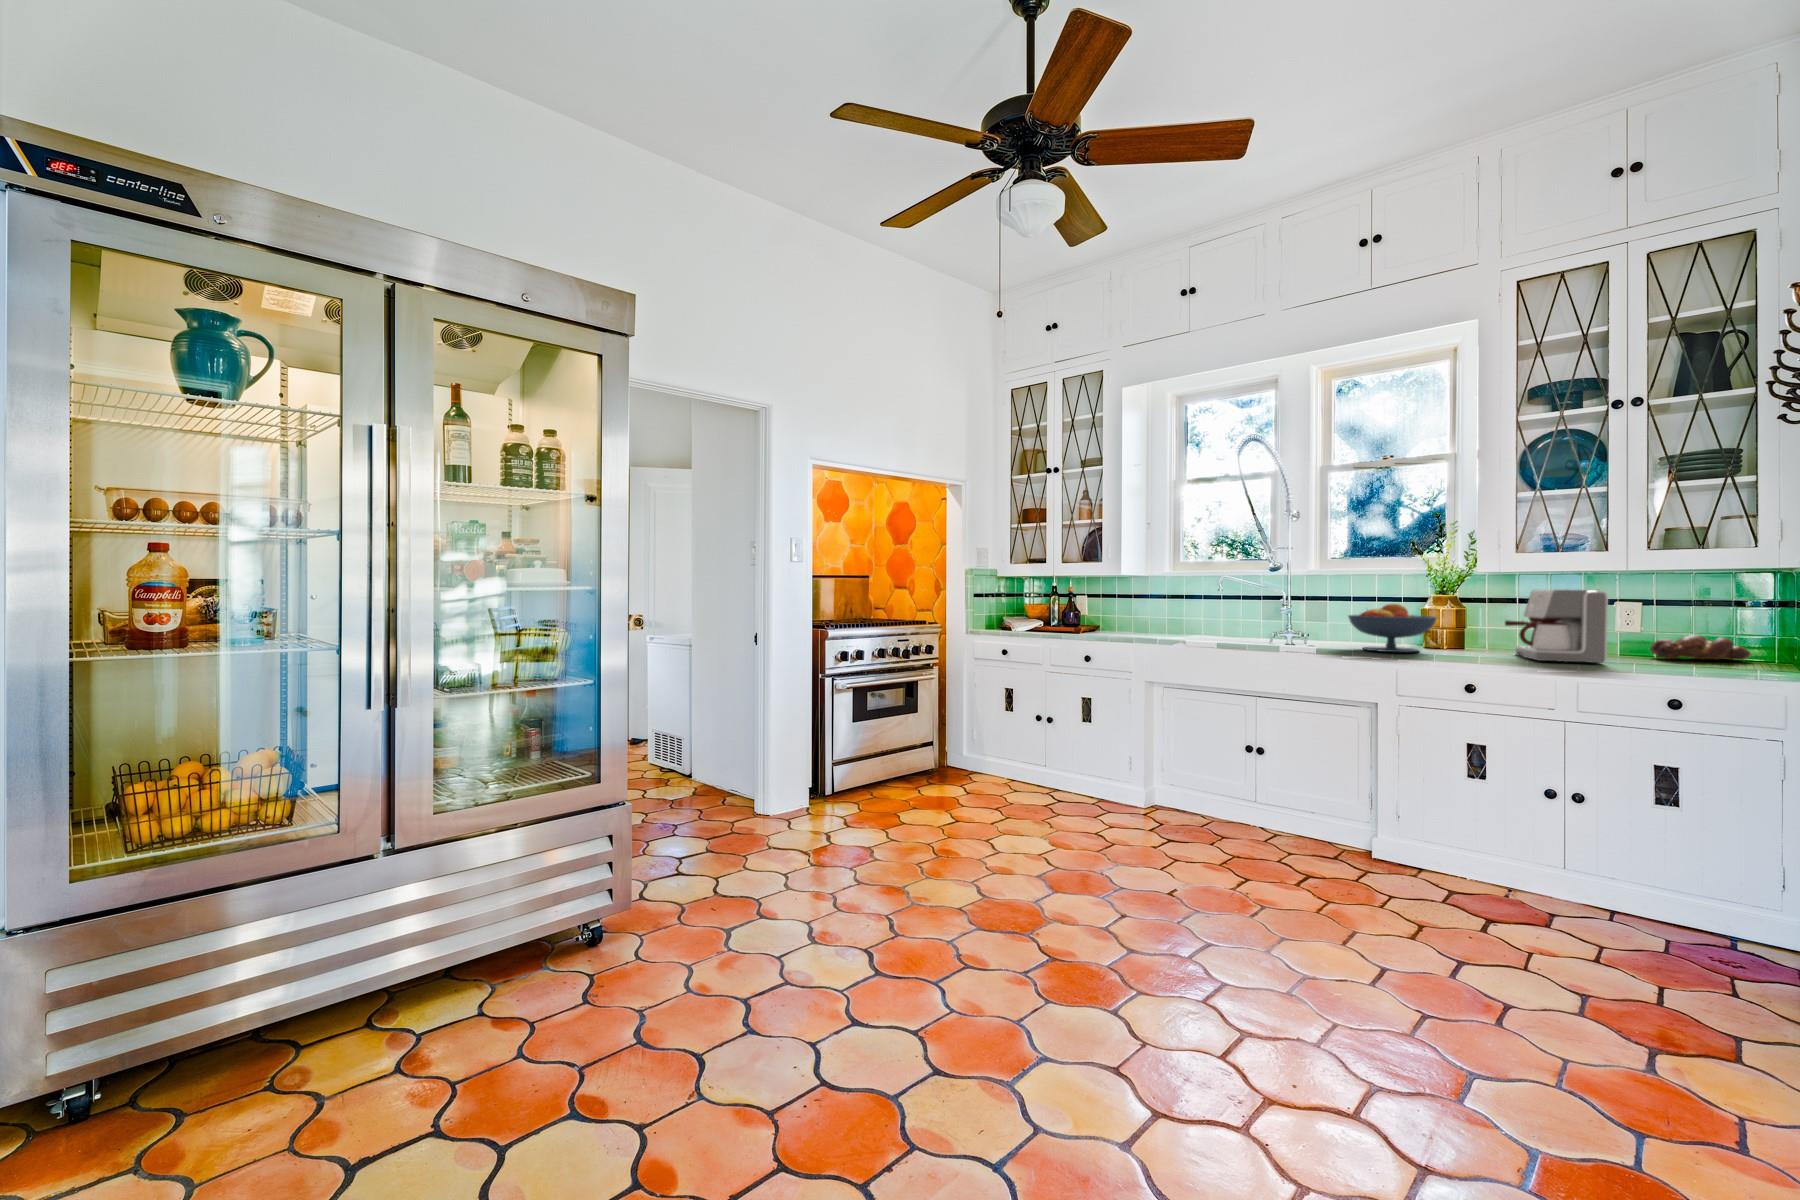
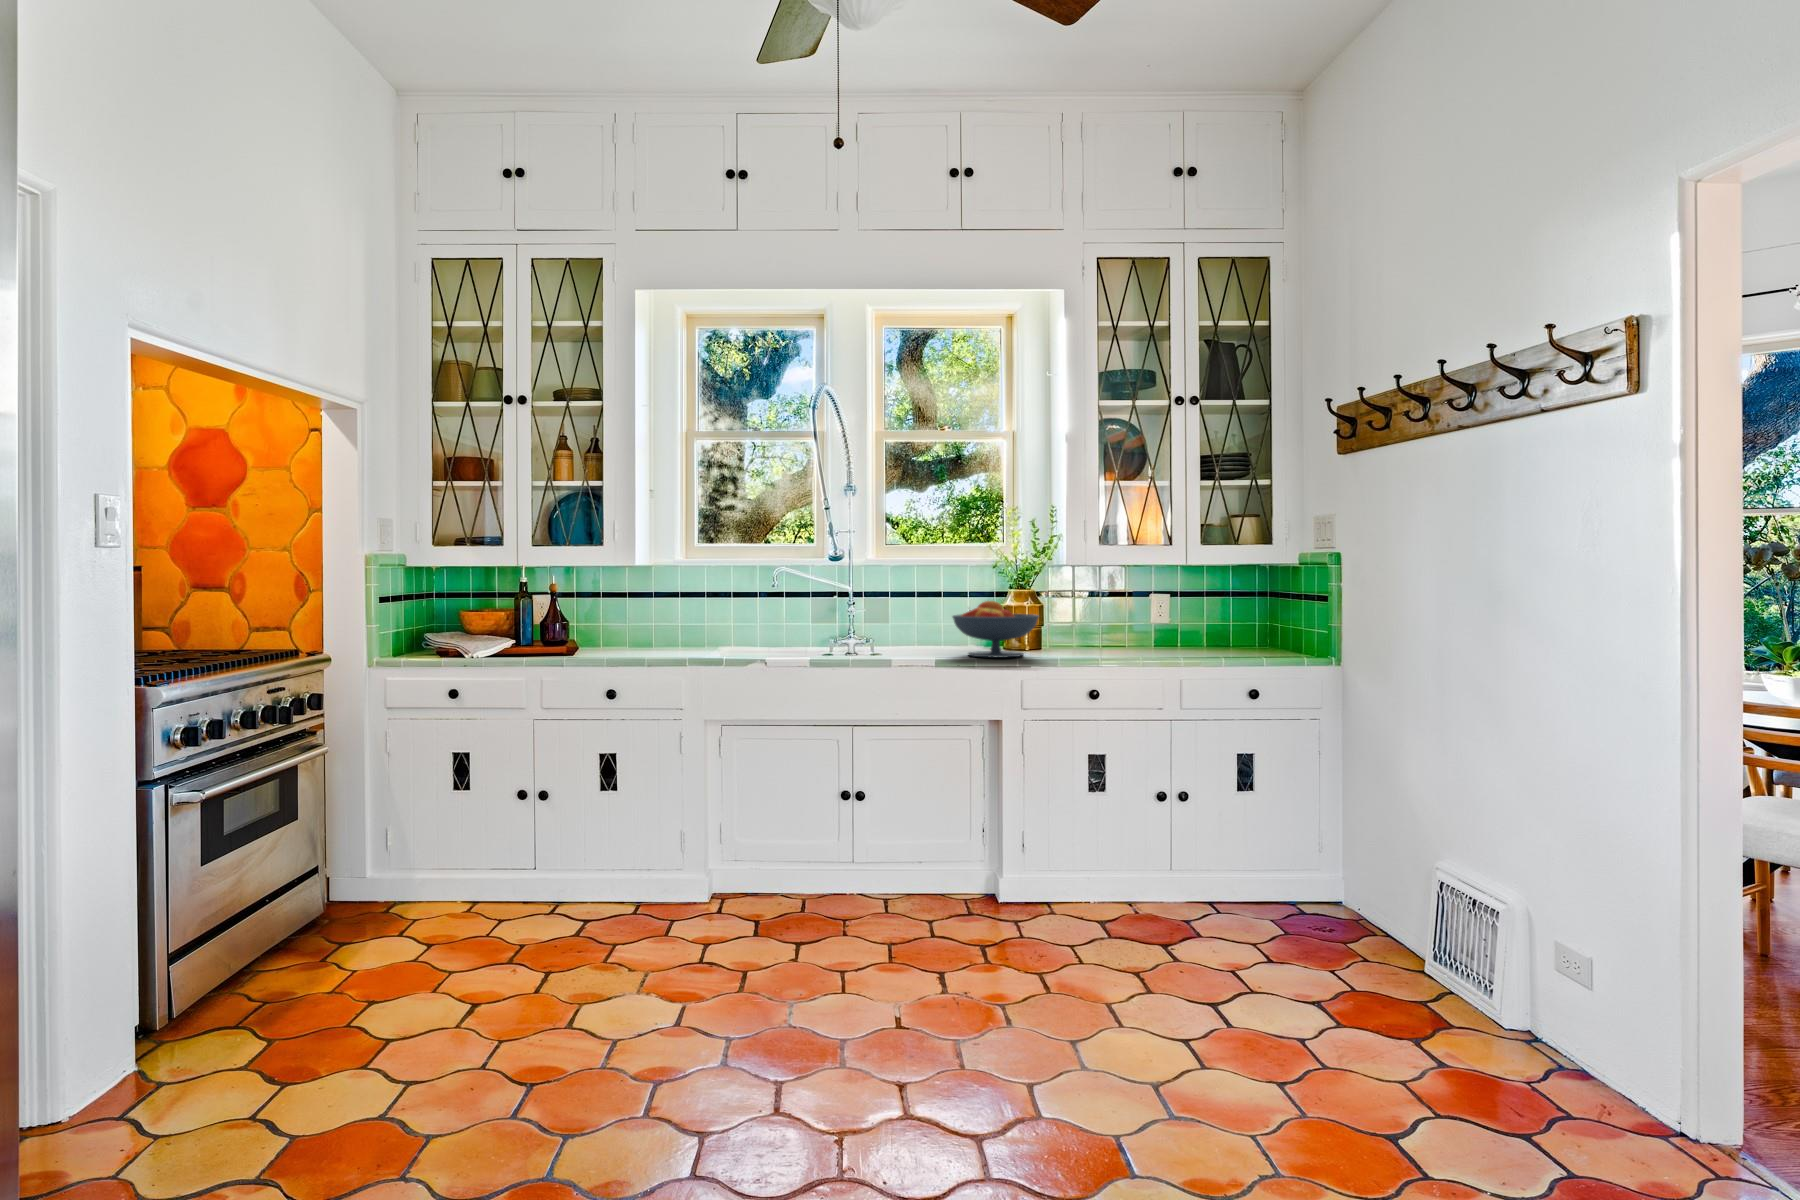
coffee maker: present [1505,589,1608,663] -> none [1093,583,1181,657]
bread loaf: present [1650,635,1750,660] -> none [1184,624,1247,648]

